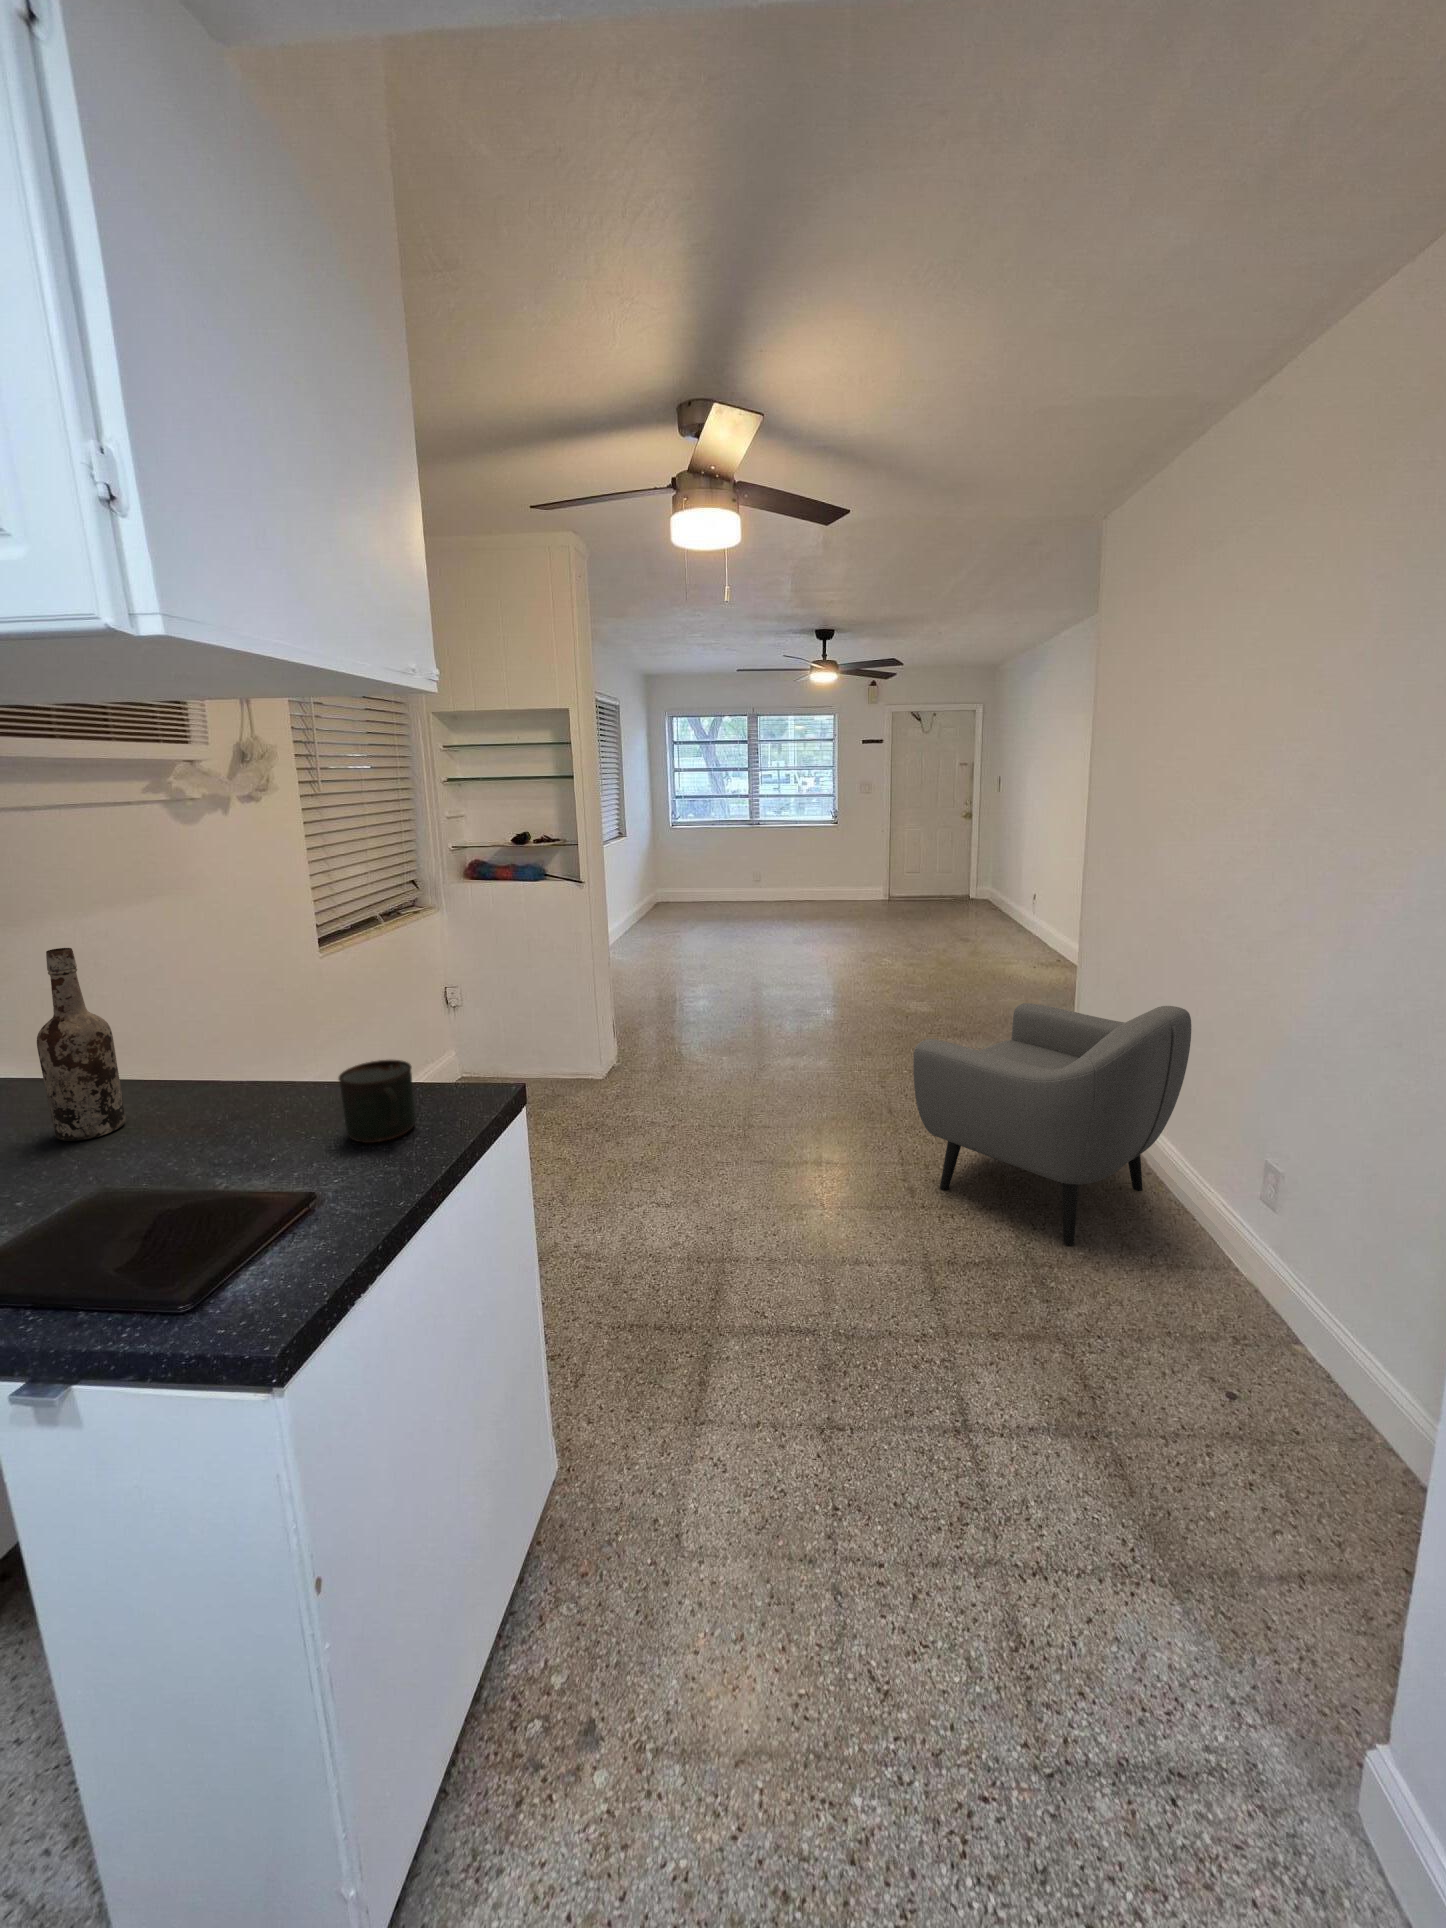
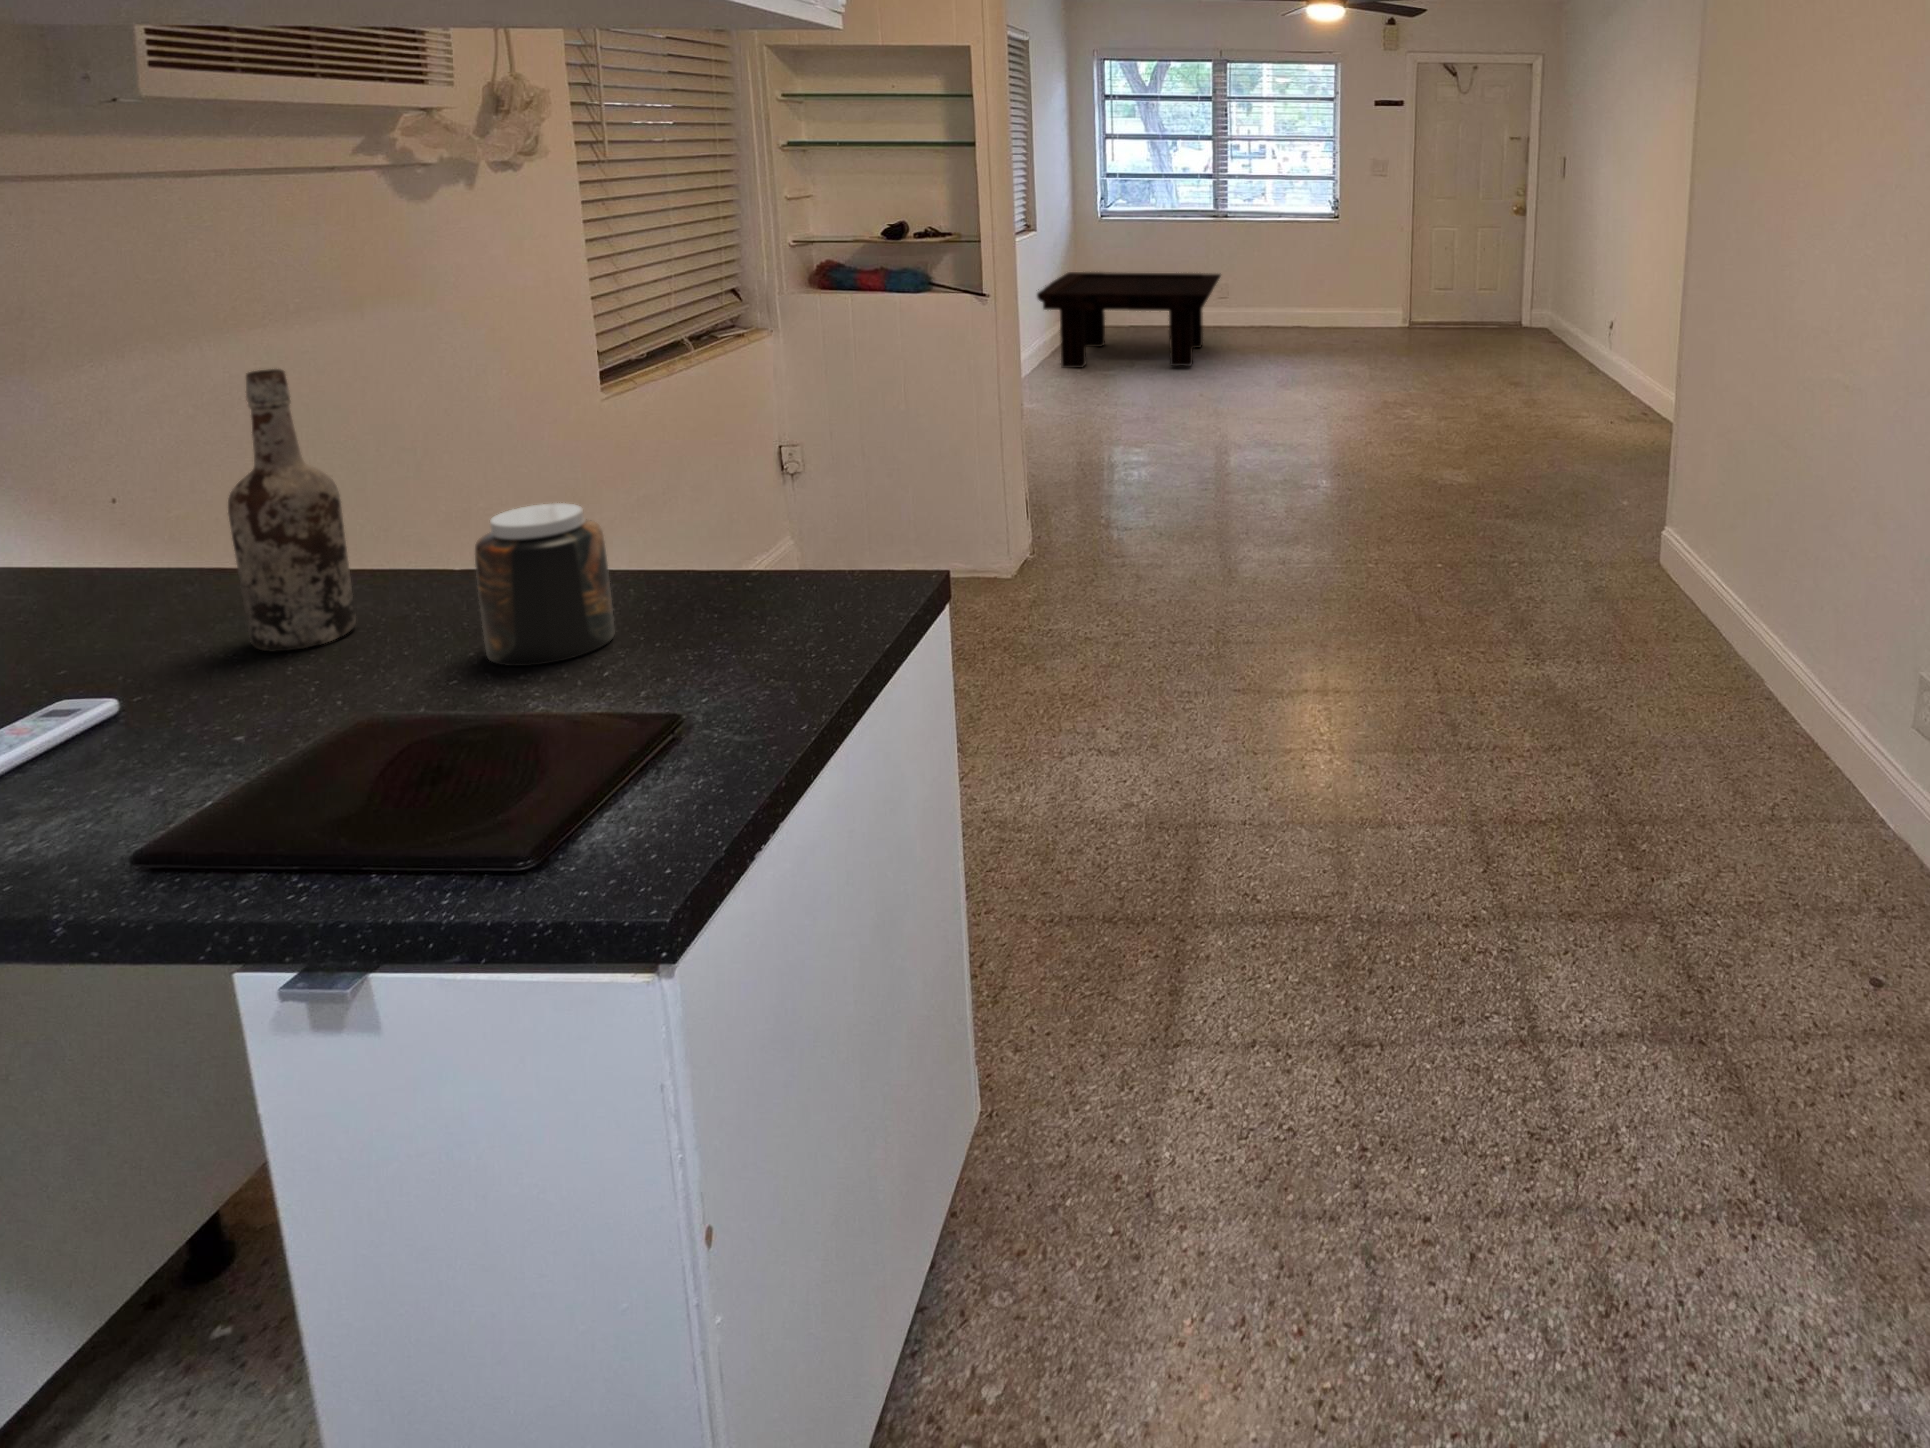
coffee table: none [625,862,755,929] -> present [1037,272,1221,368]
armchair: present [913,1003,1191,1245] -> none [1461,473,1830,800]
jar: none [193,1039,291,1154] -> present [475,503,615,666]
mug: present [339,1060,416,1143] -> none [690,533,798,648]

